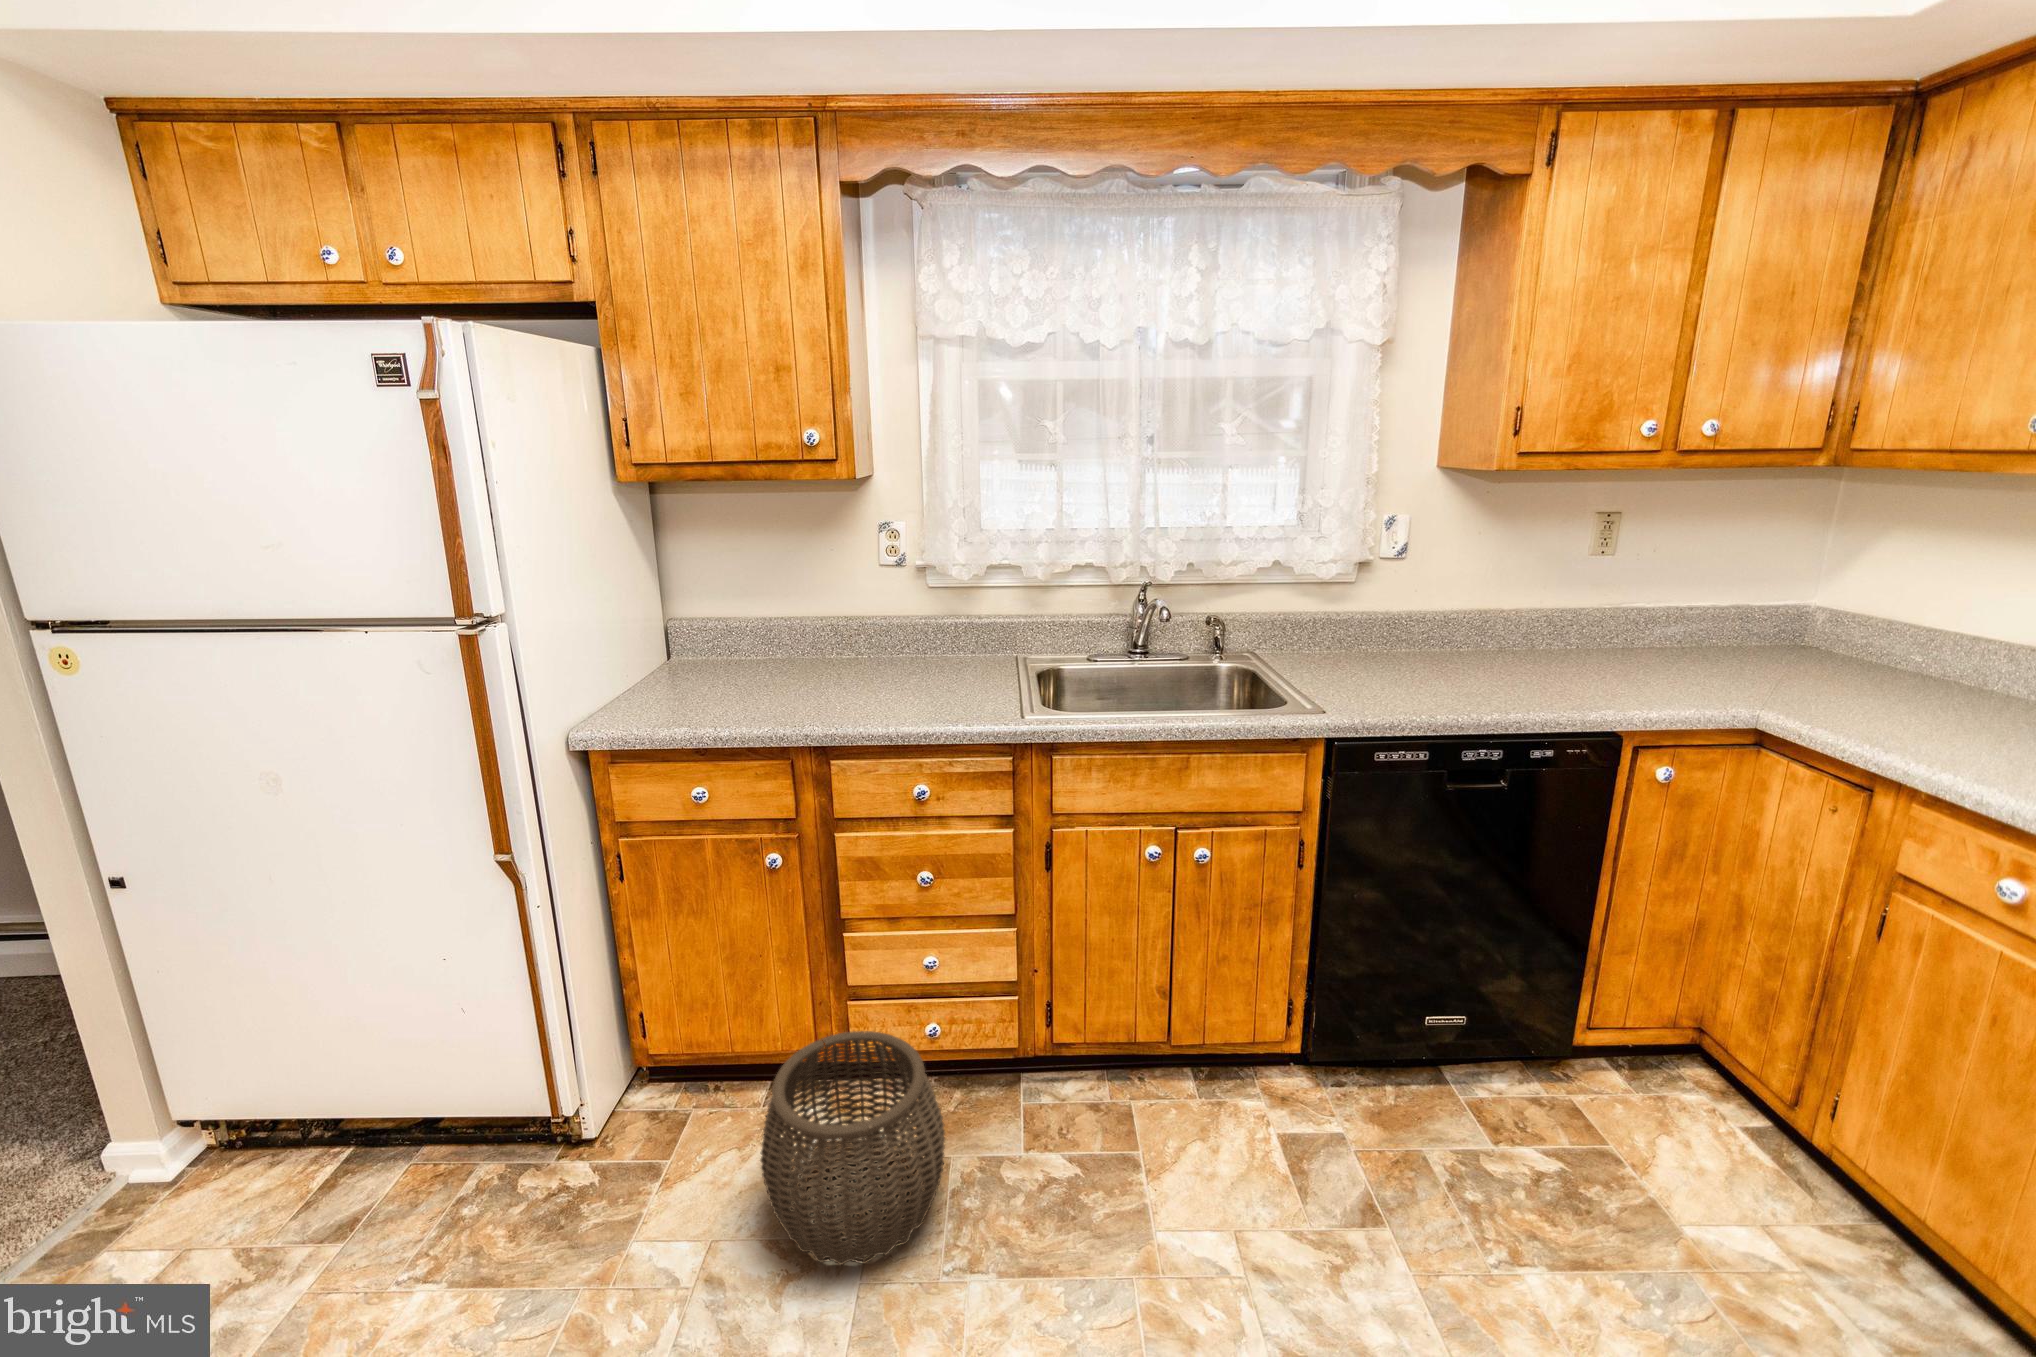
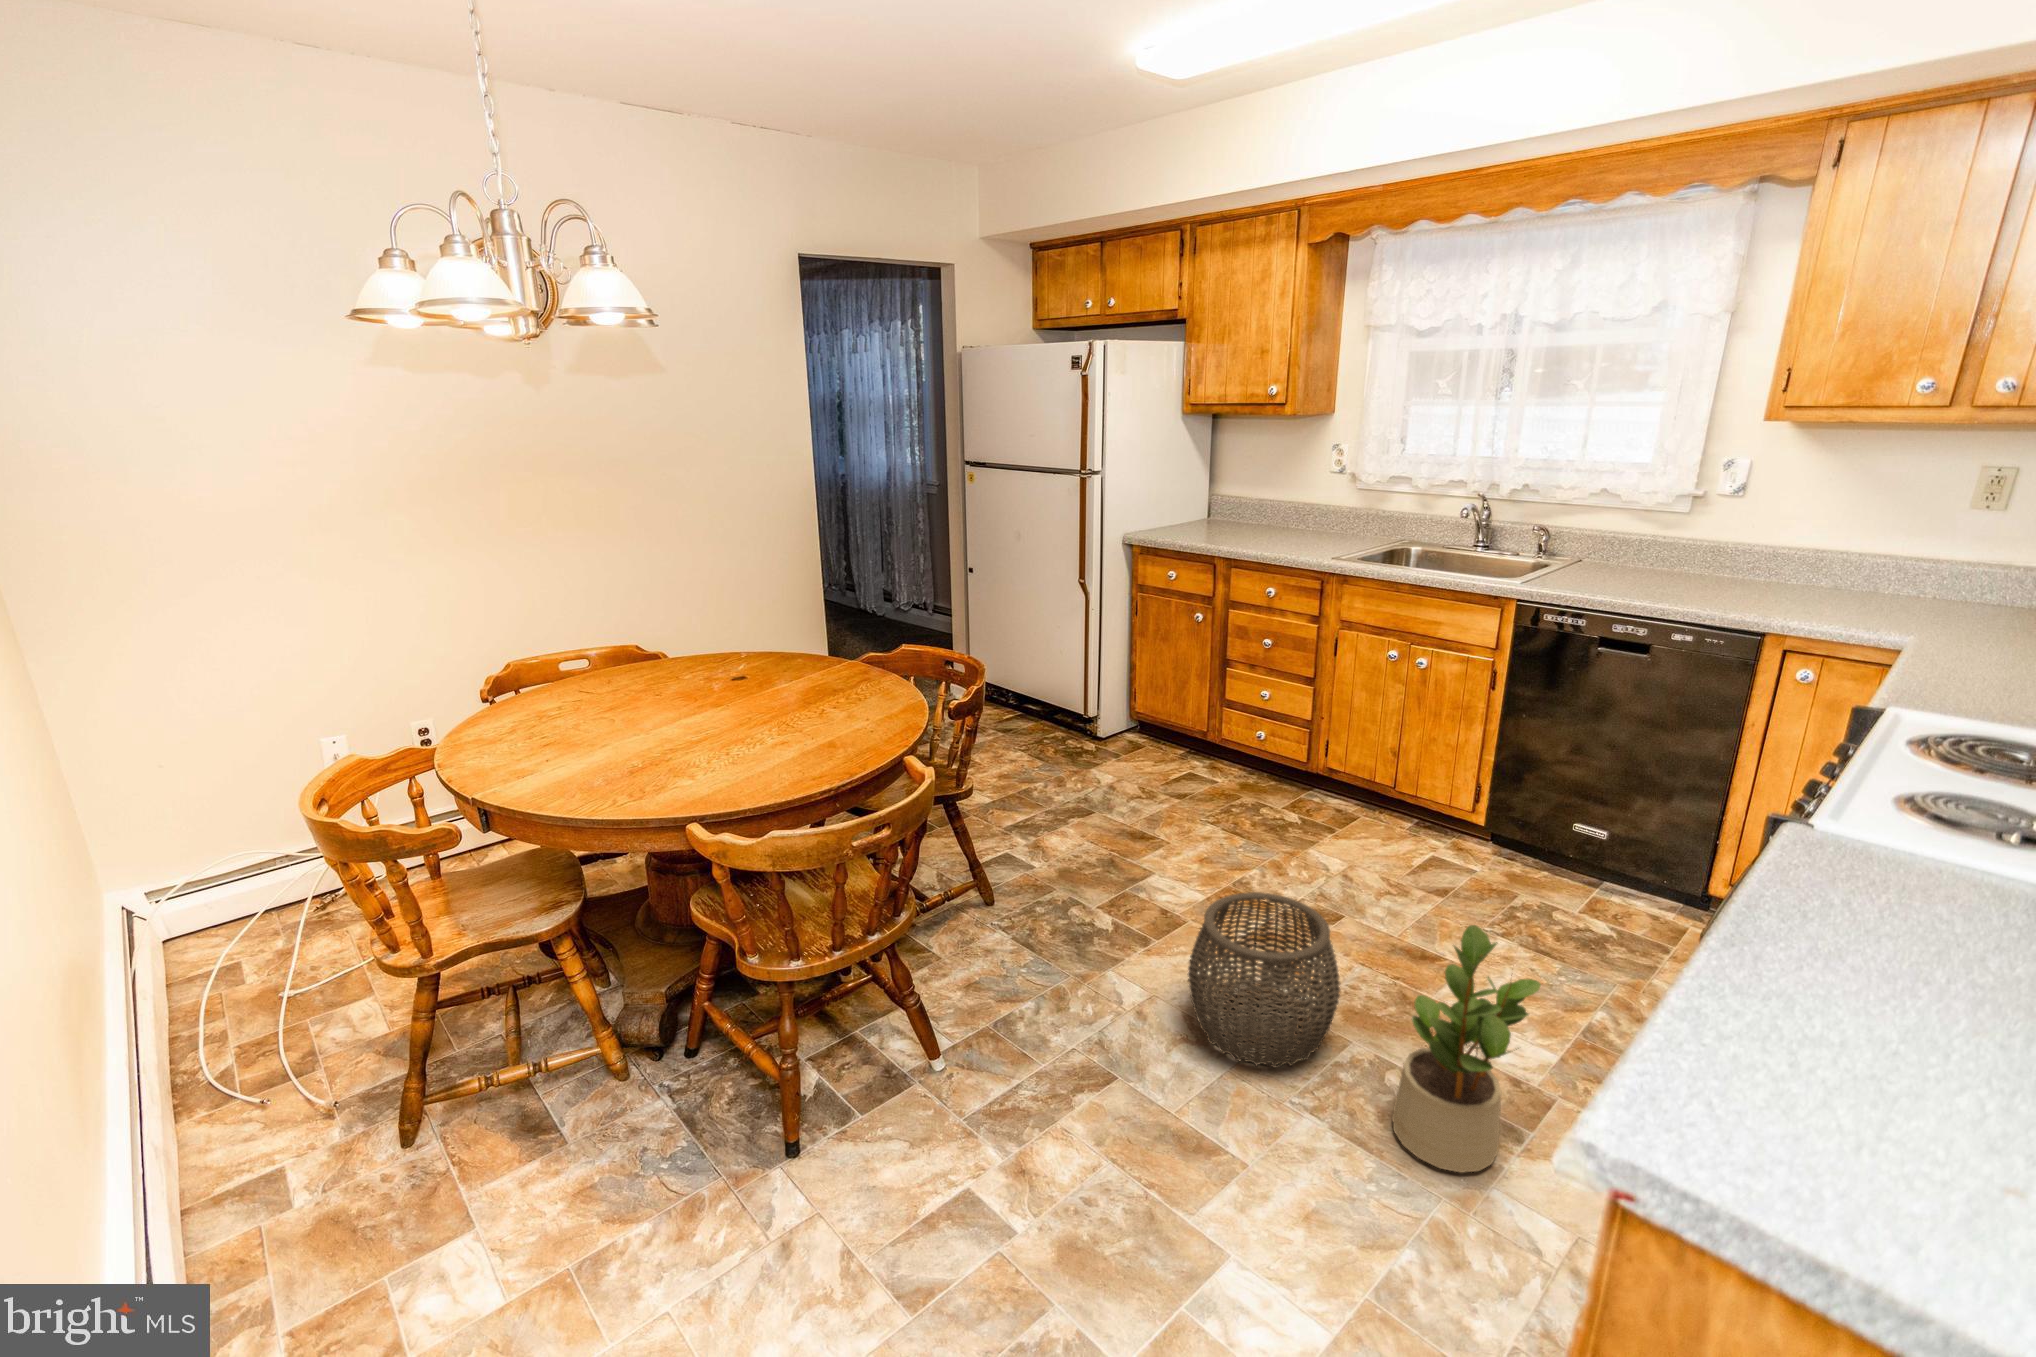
potted plant: none [1034,983,1163,1250] -> present [1392,925,1541,1173]

